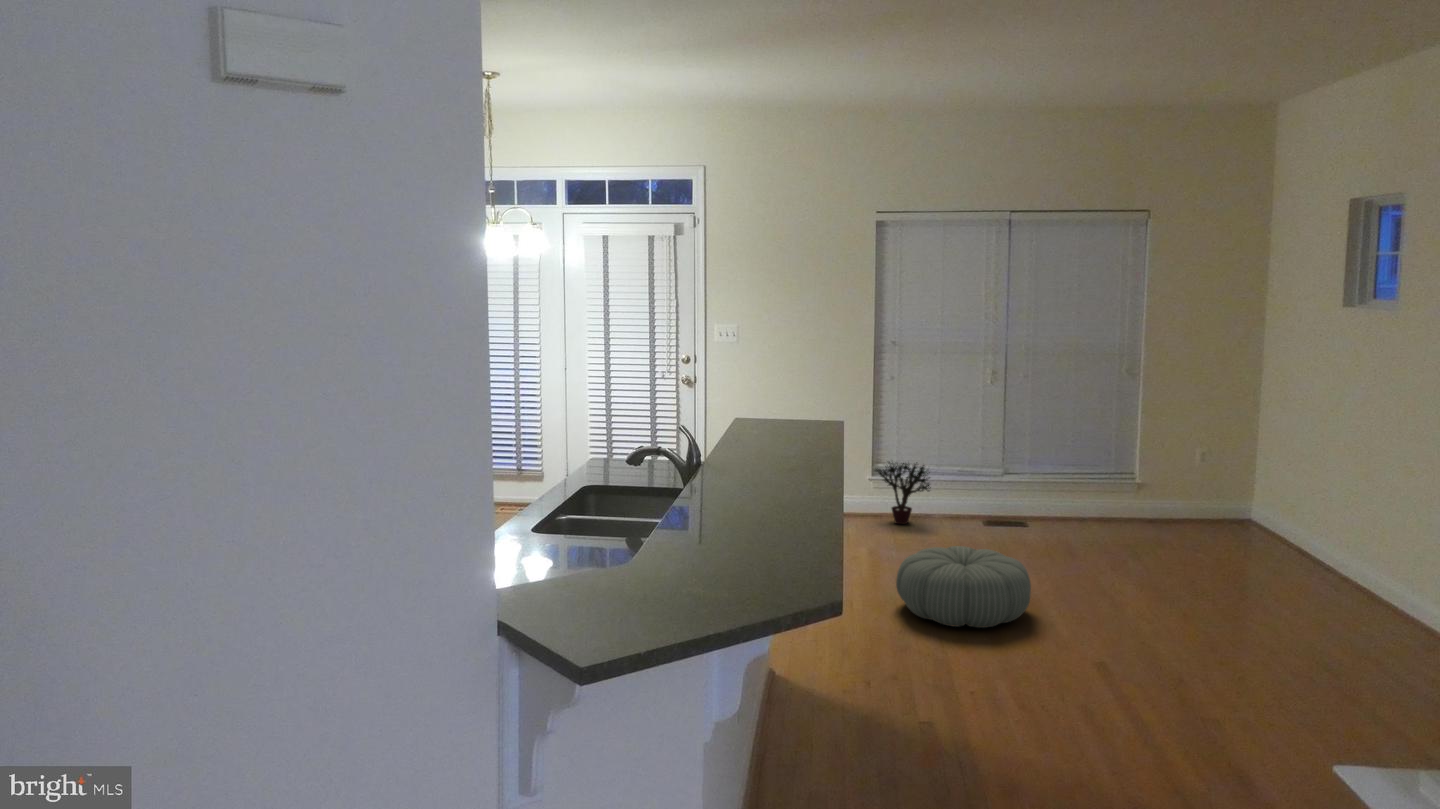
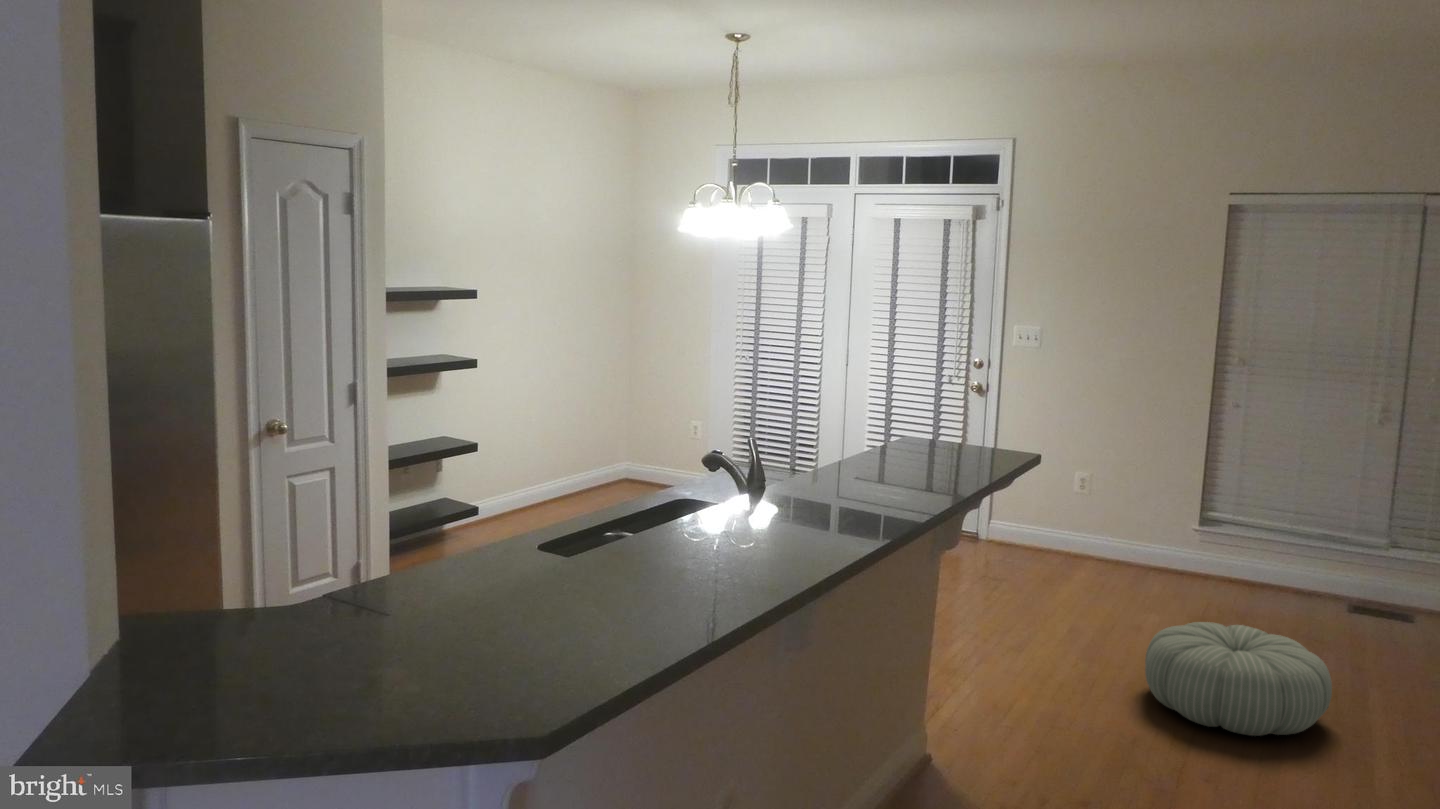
potted plant: present [876,462,931,524] -> none [1198,507,1277,591]

